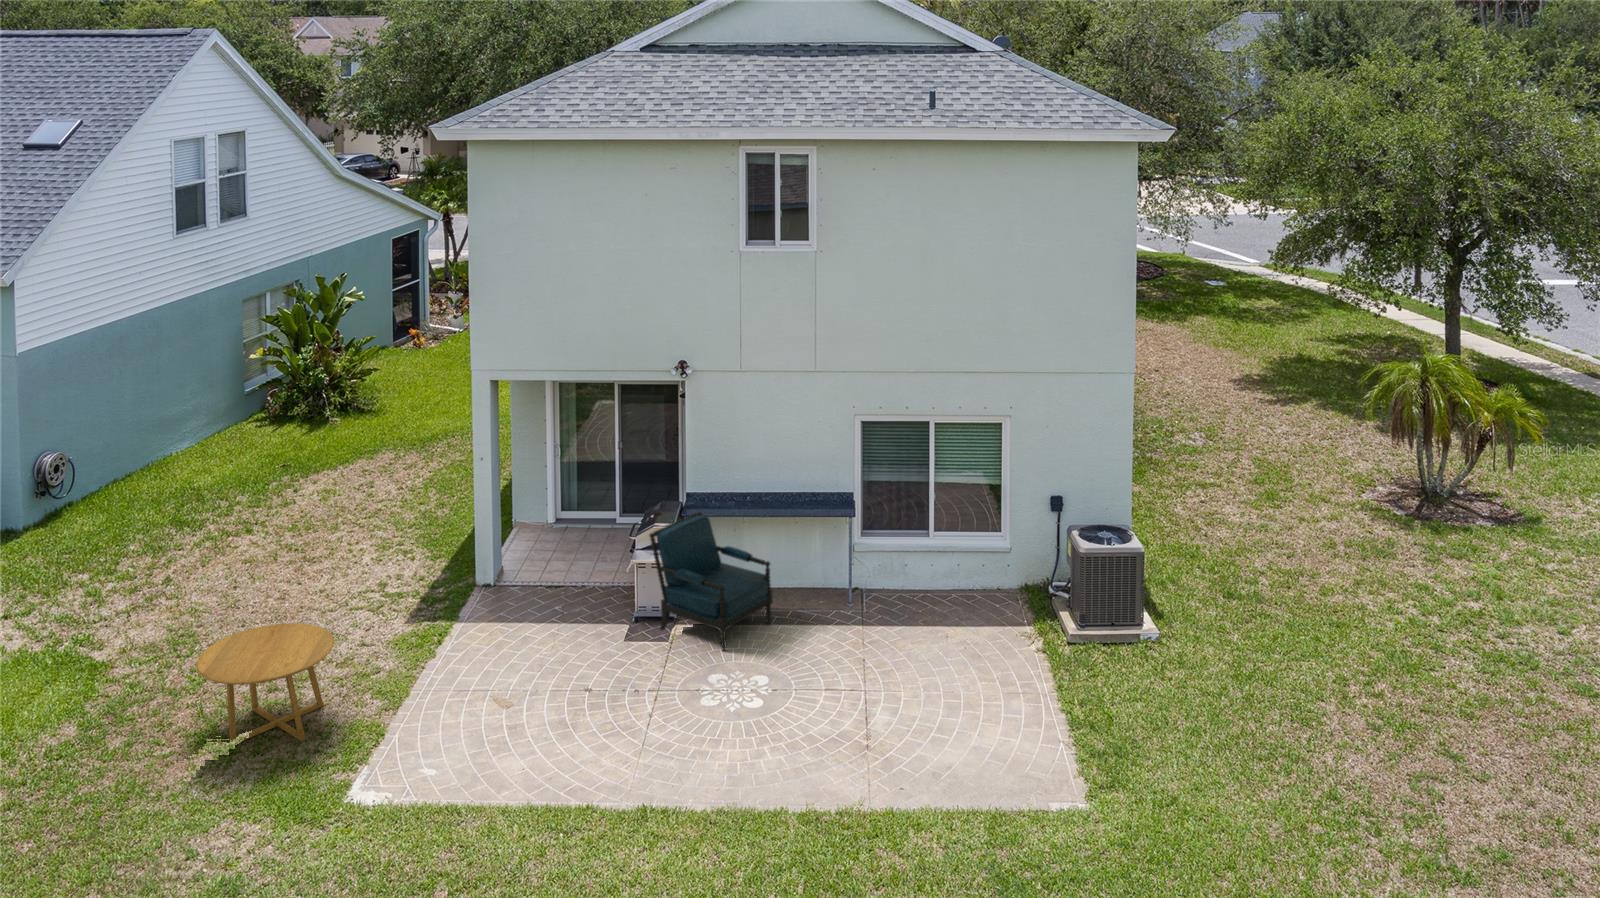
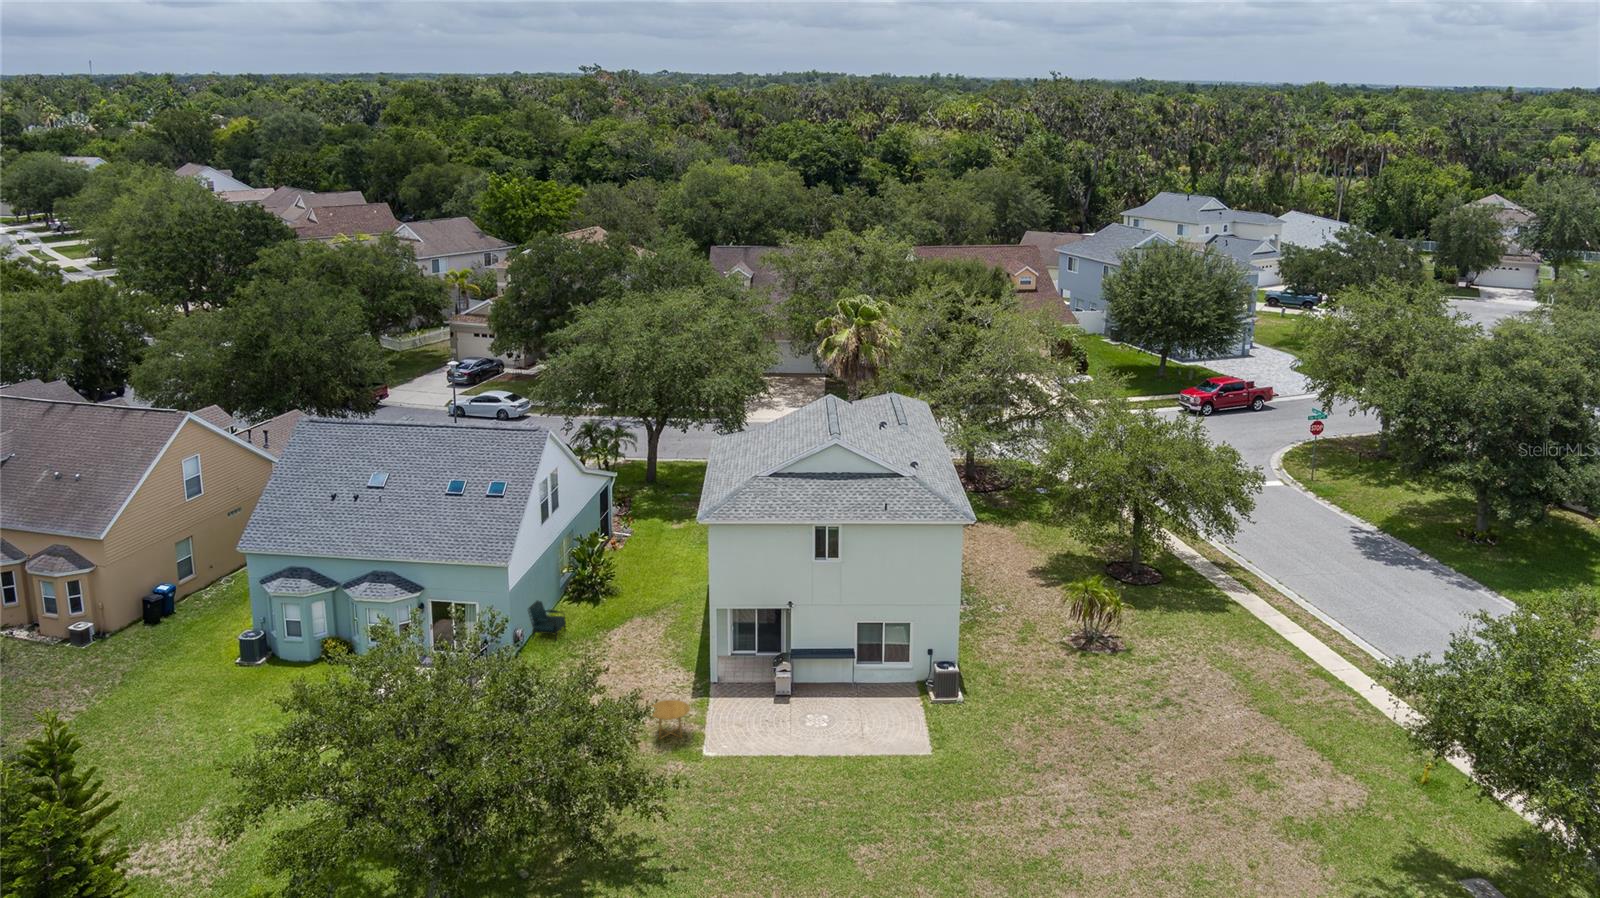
chair: present [649,512,773,651] -> present [528,601,566,639]

